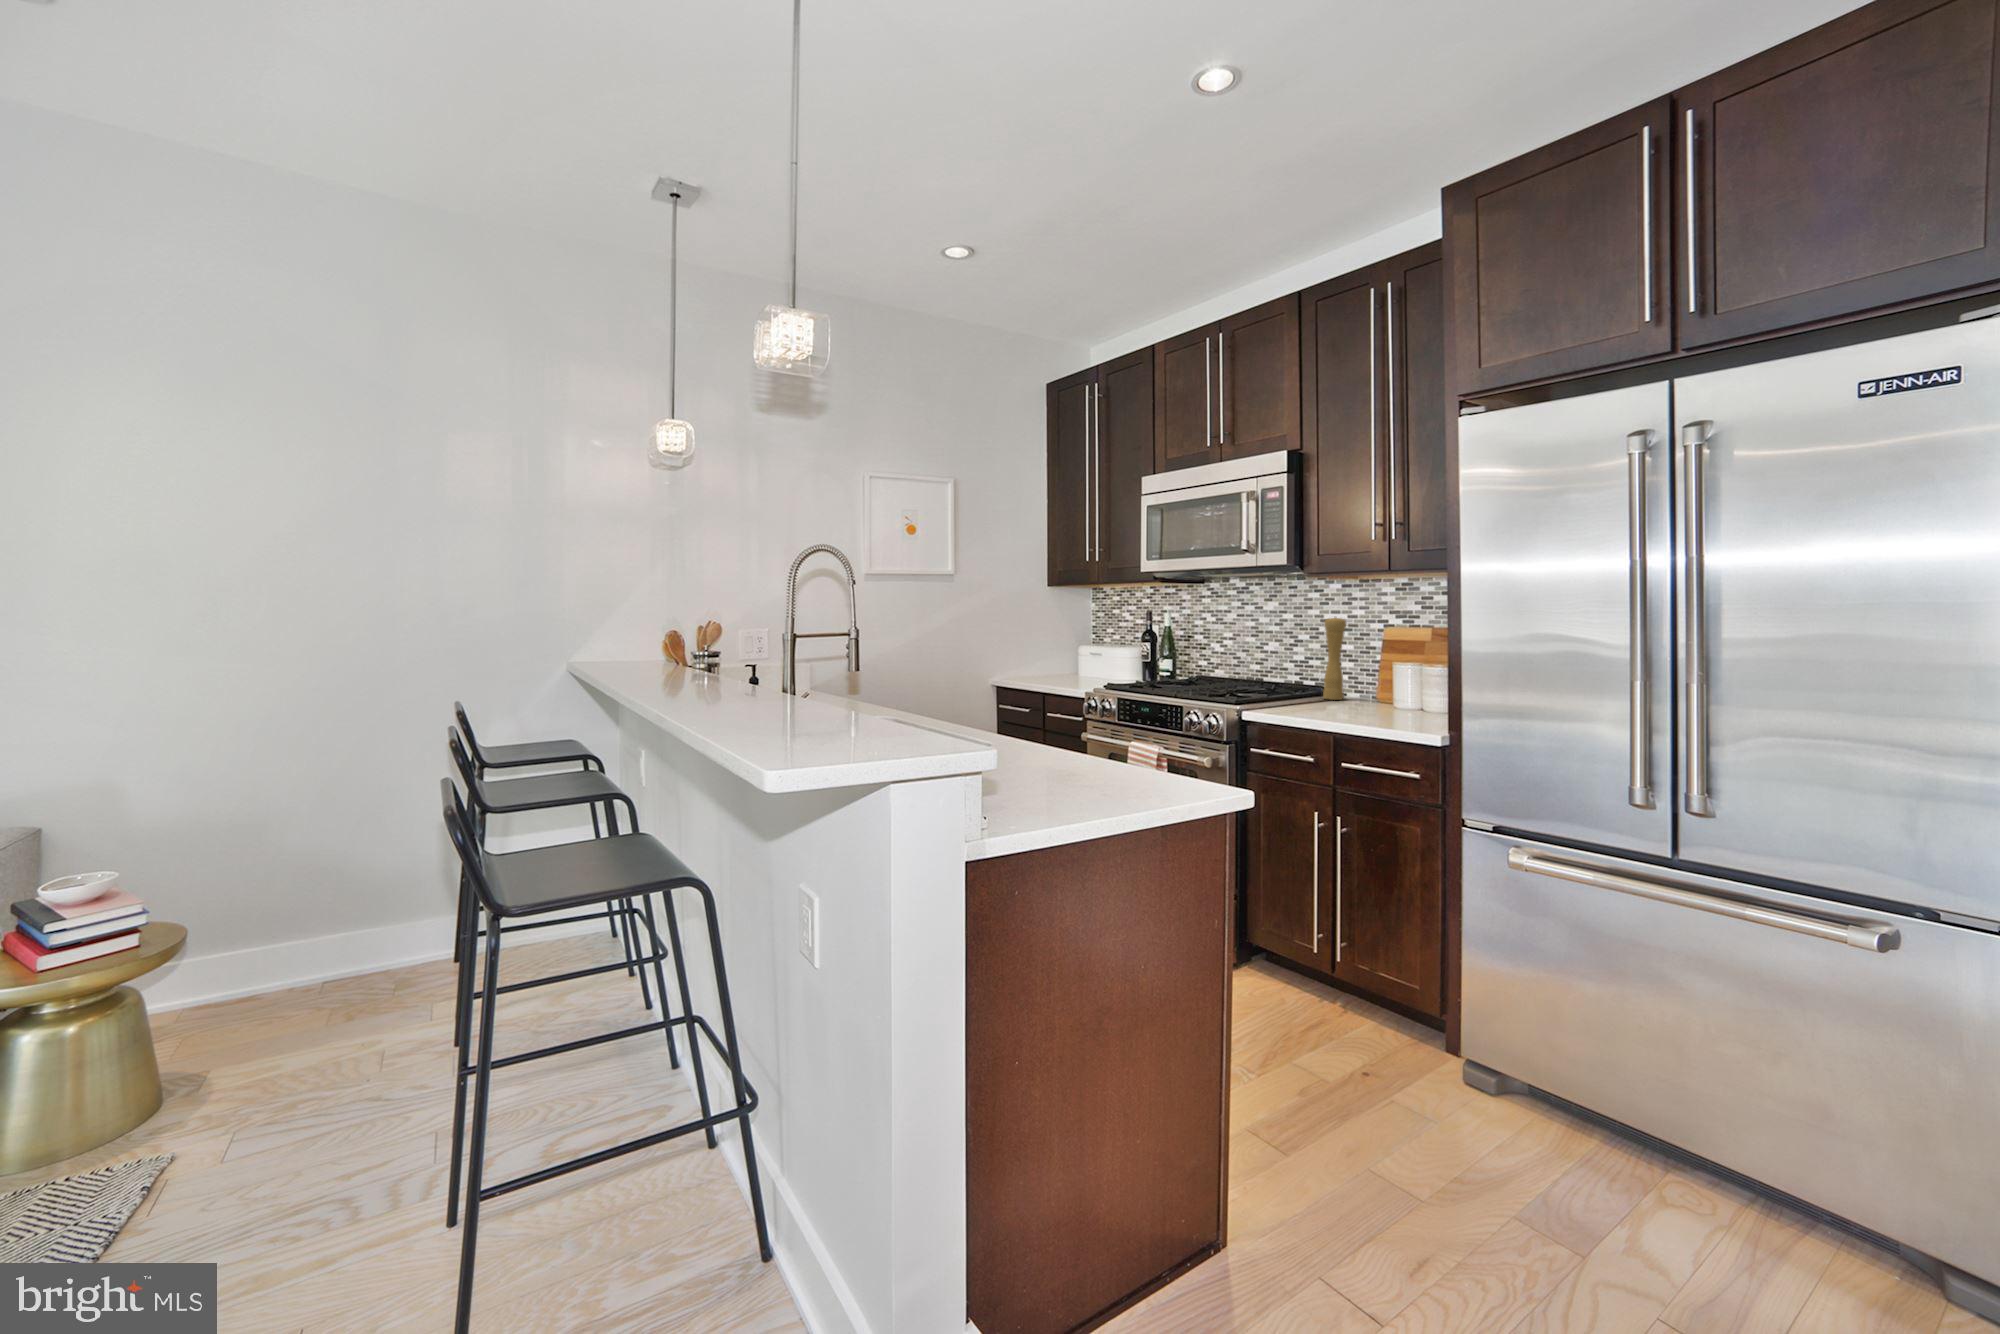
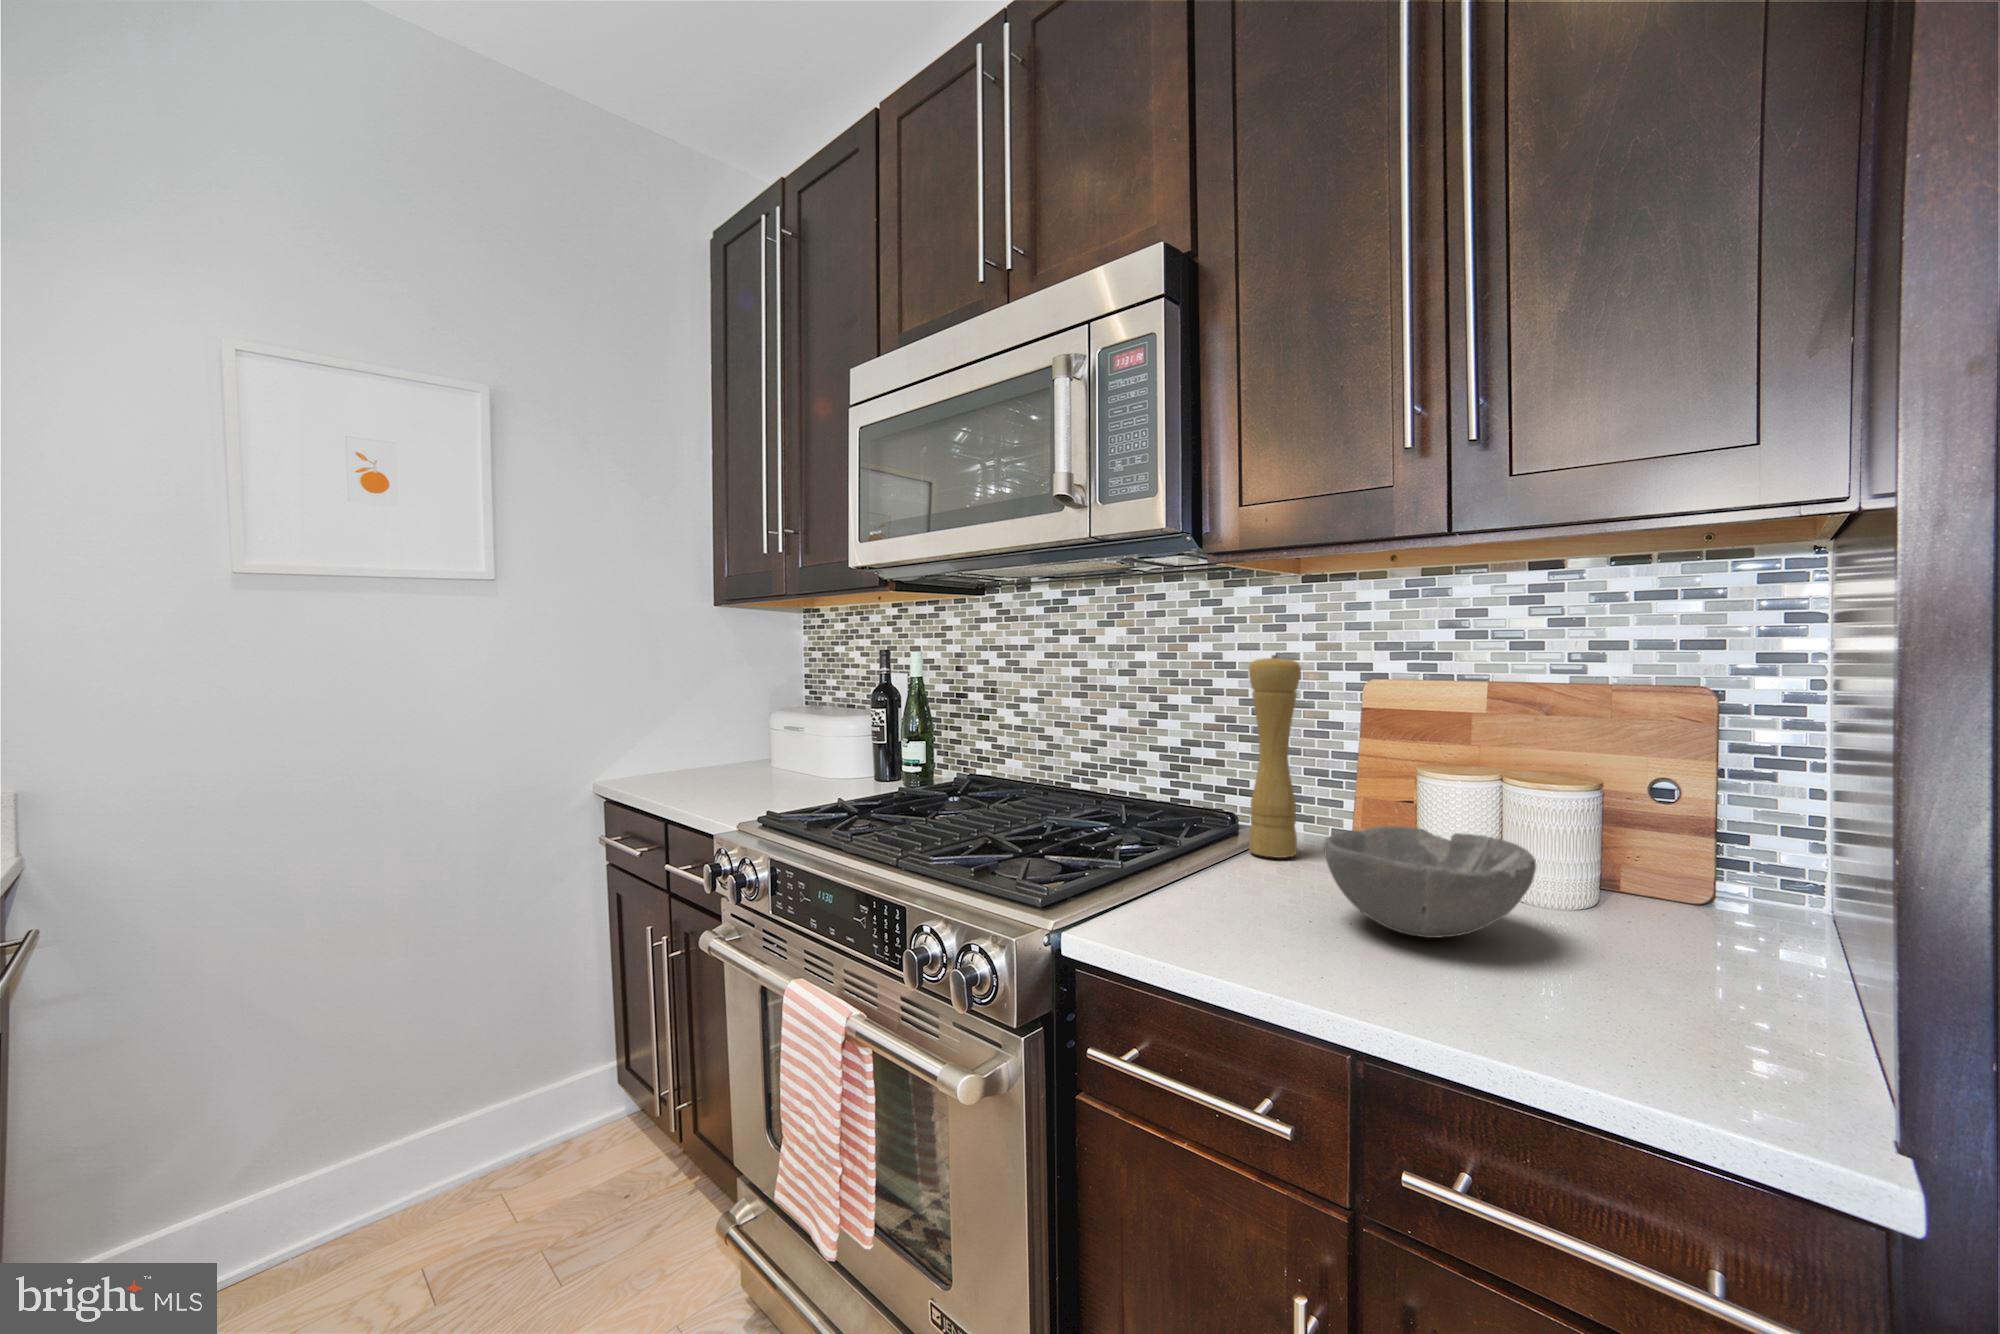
bowl: none [1336,680,1407,713] -> present [1324,826,1536,938]

